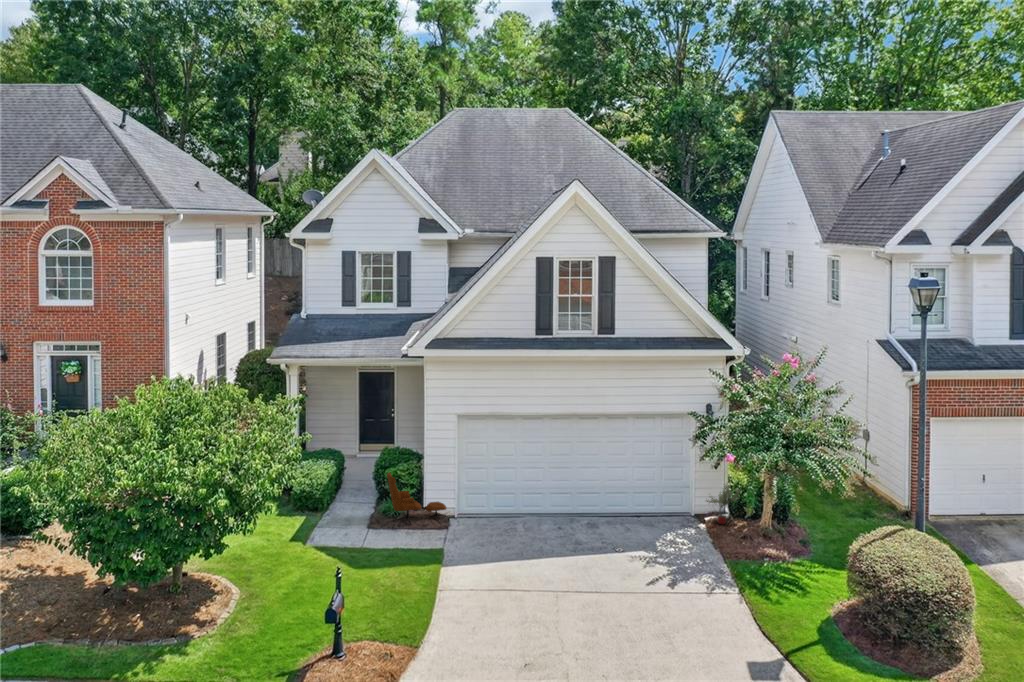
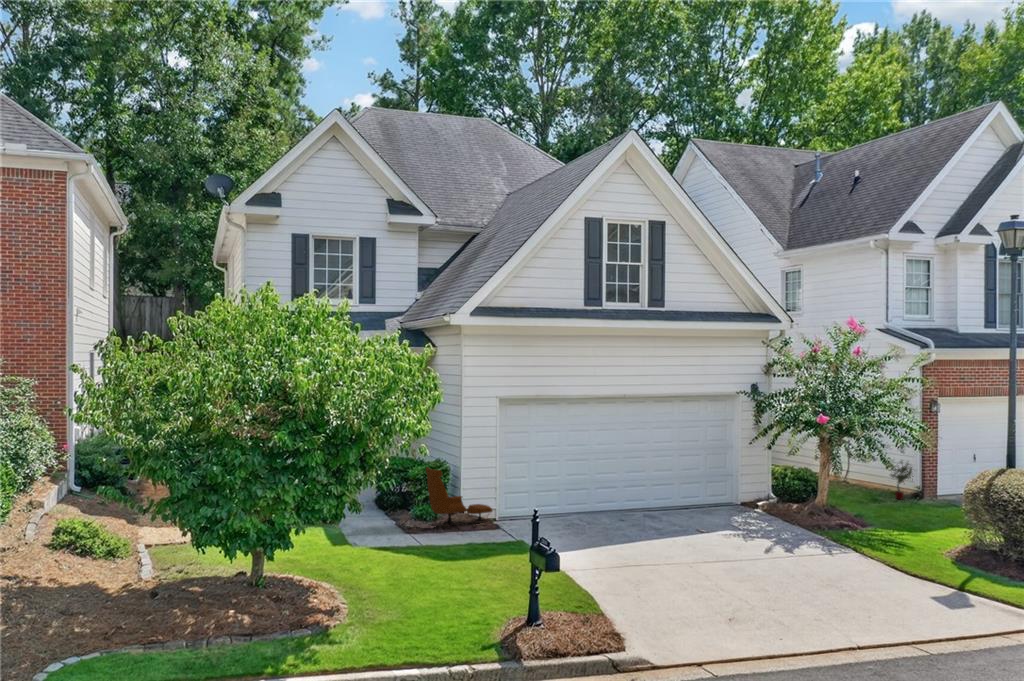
potted tree: present [706,485,740,525] -> present [891,461,913,500]

